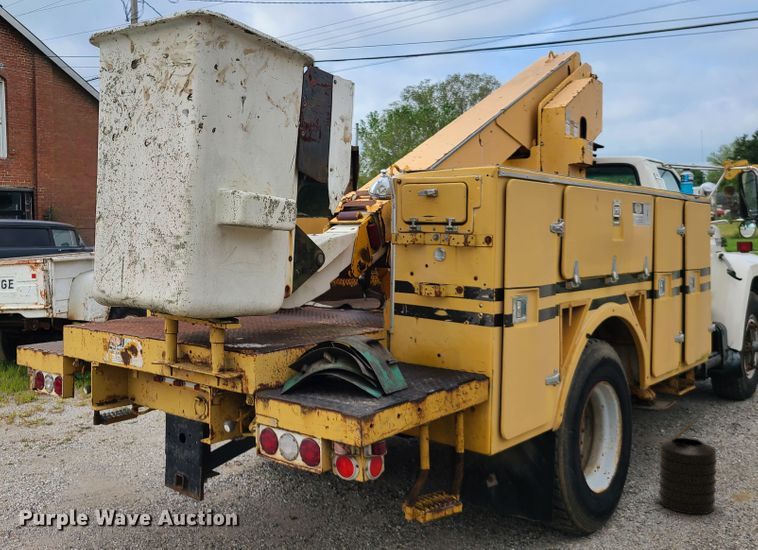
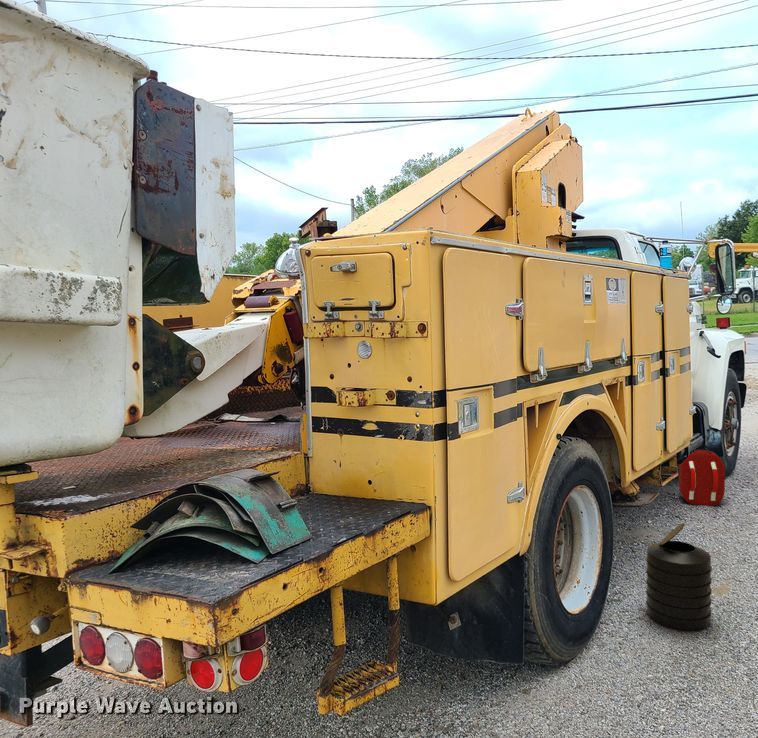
backpack: none [697,369,743,423] -> present [678,450,725,505]

